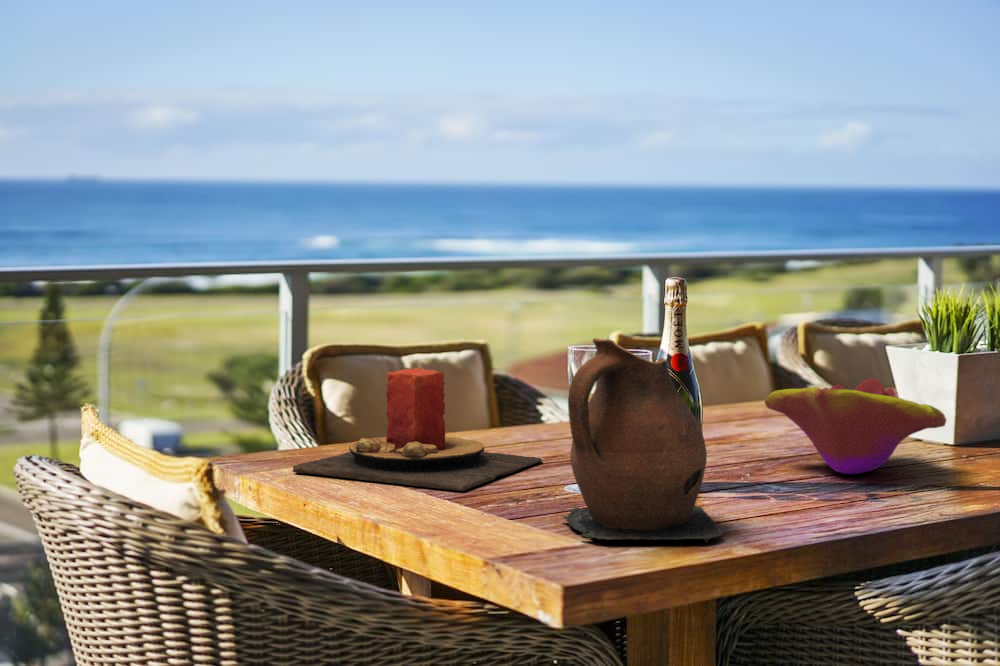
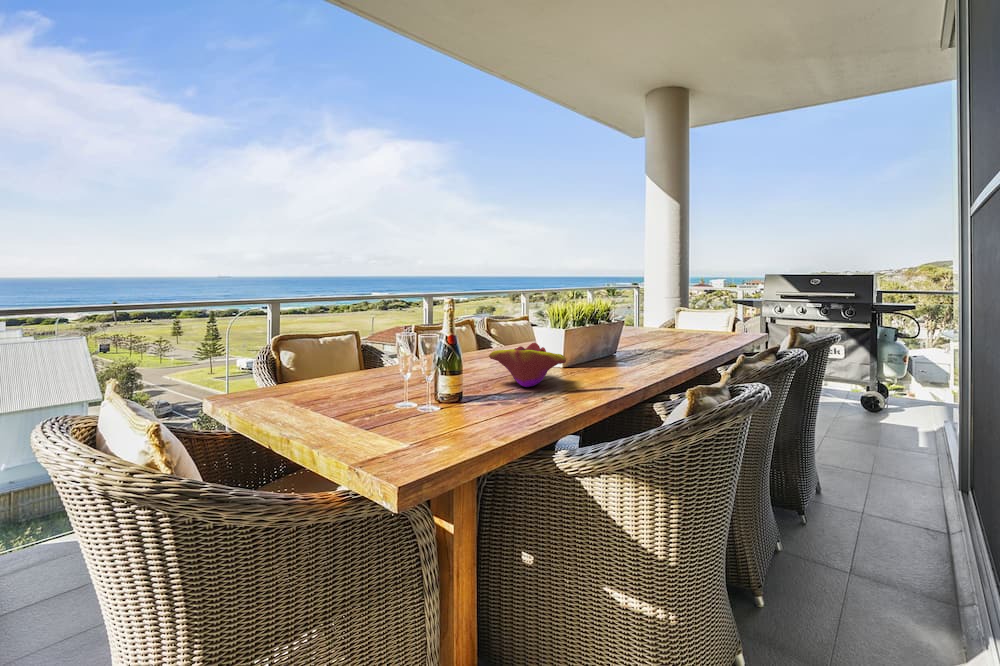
ceramic pitcher: present [561,338,723,543] -> none [393,333,481,443]
candle: present [293,367,542,491] -> none [245,347,385,413]

